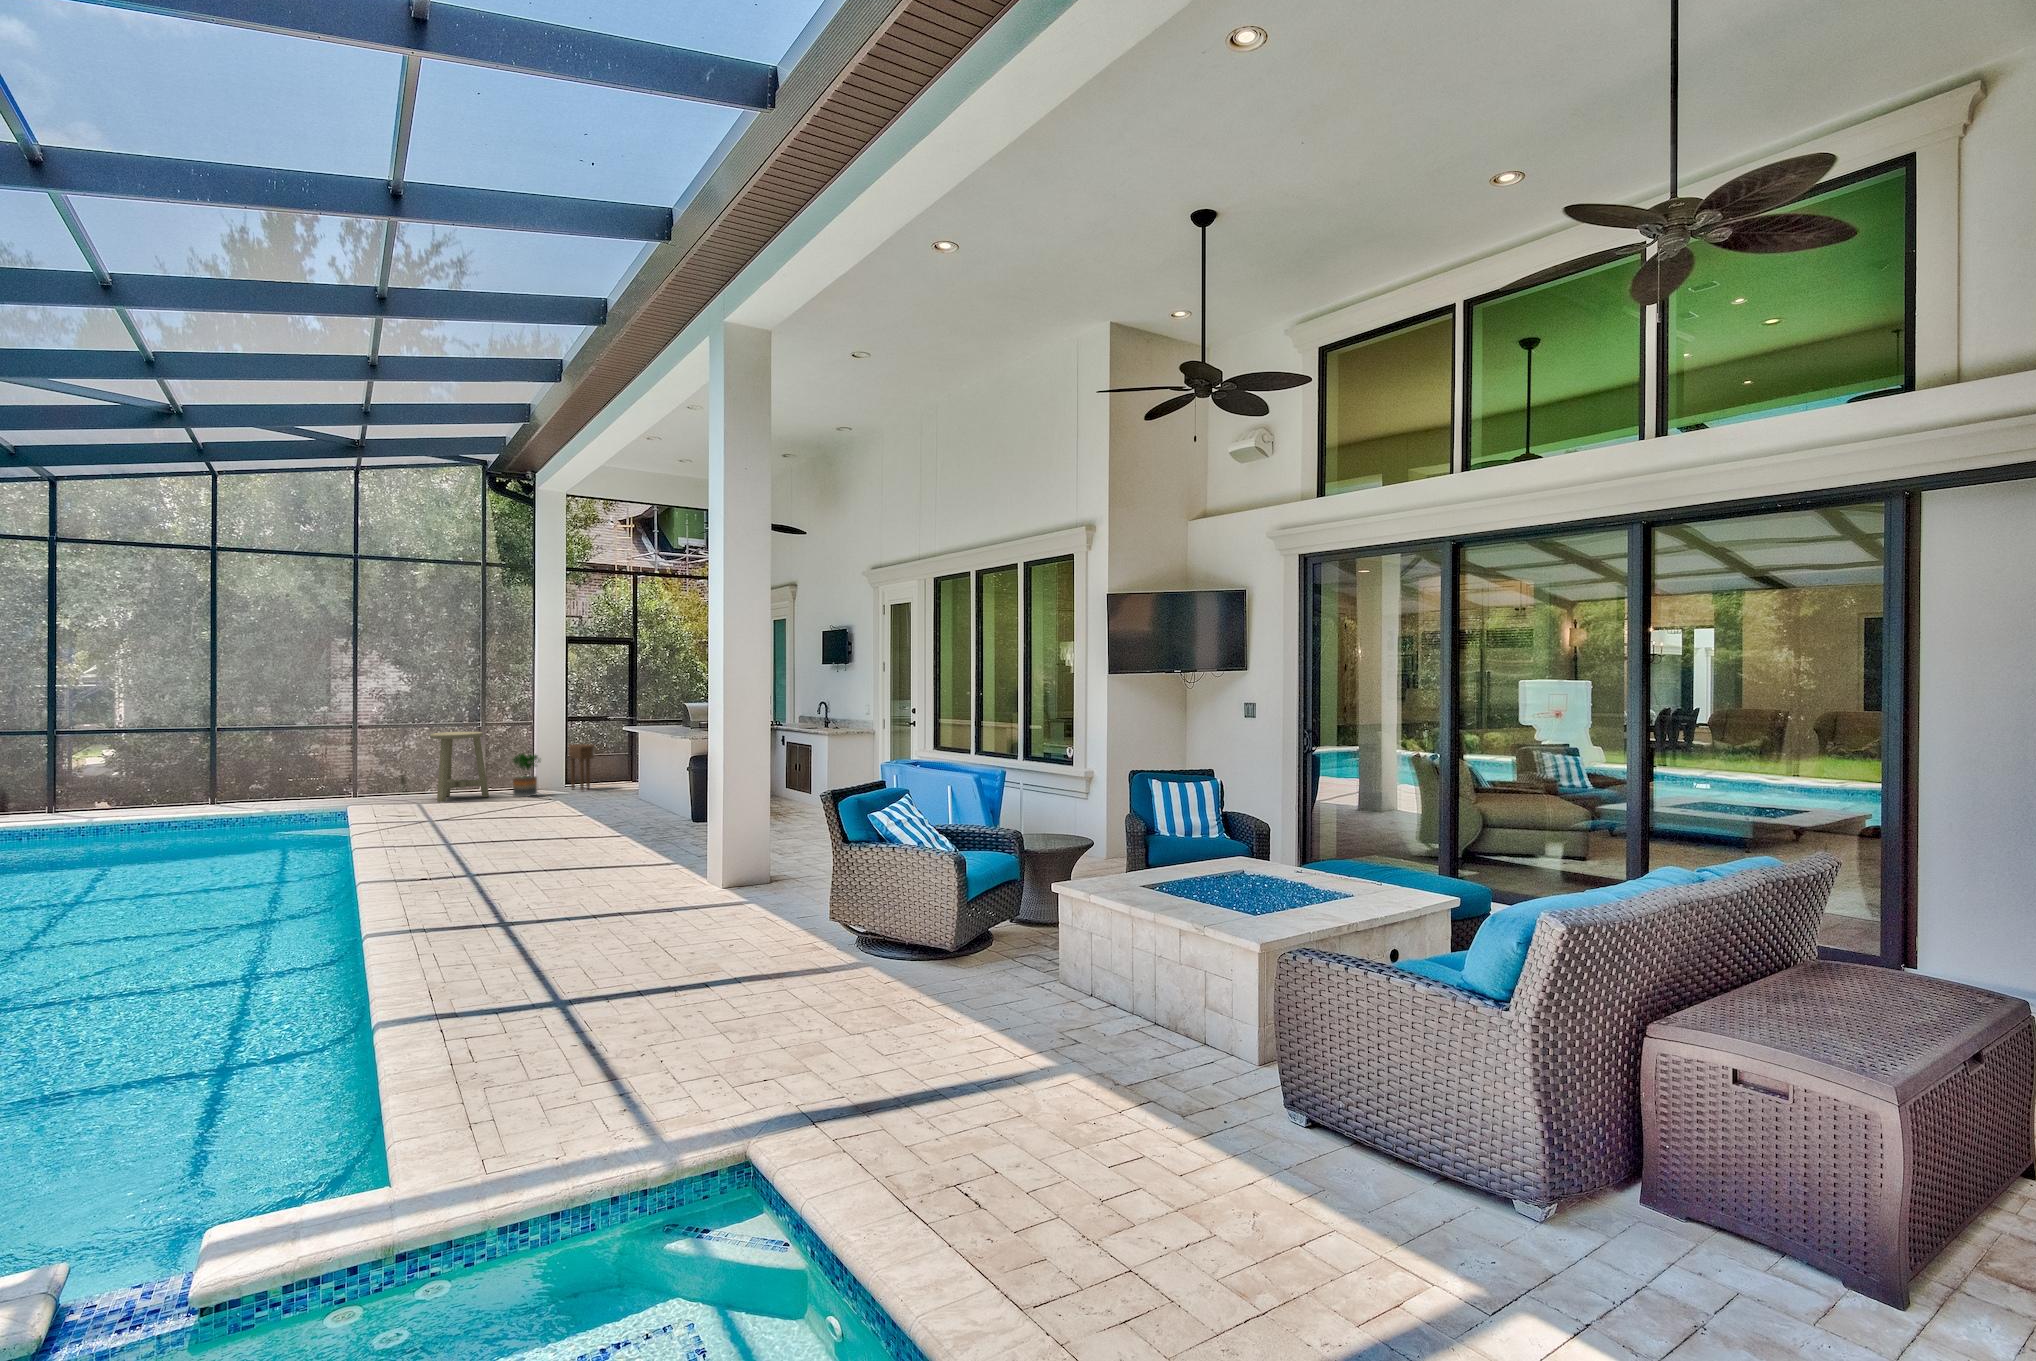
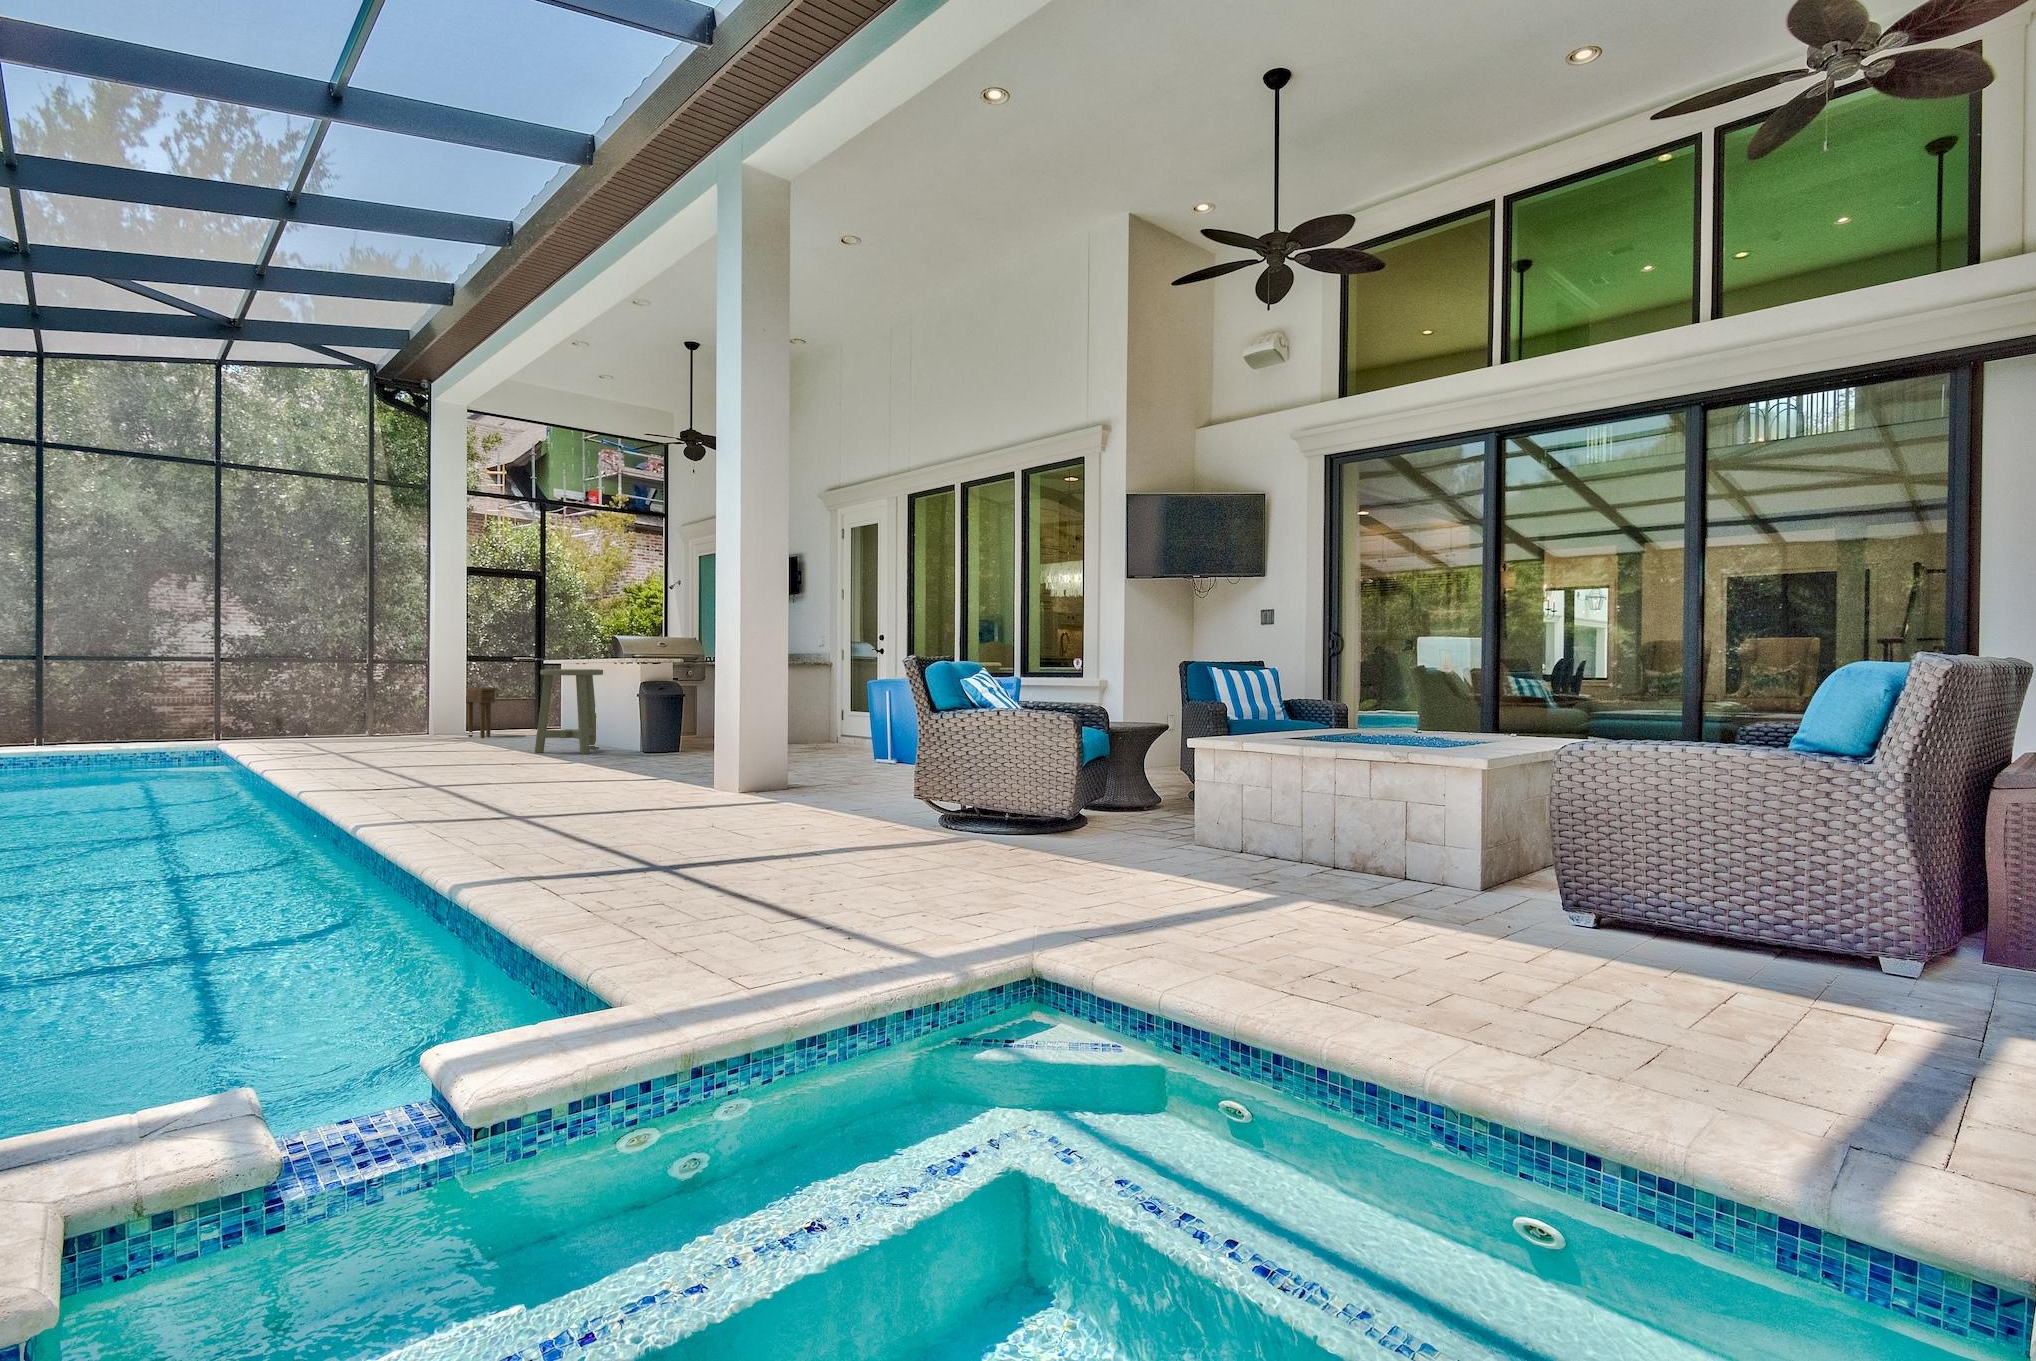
stool: present [430,732,489,802] -> present [535,669,603,754]
potted tree: present [513,754,540,797] -> none [404,694,439,742]

